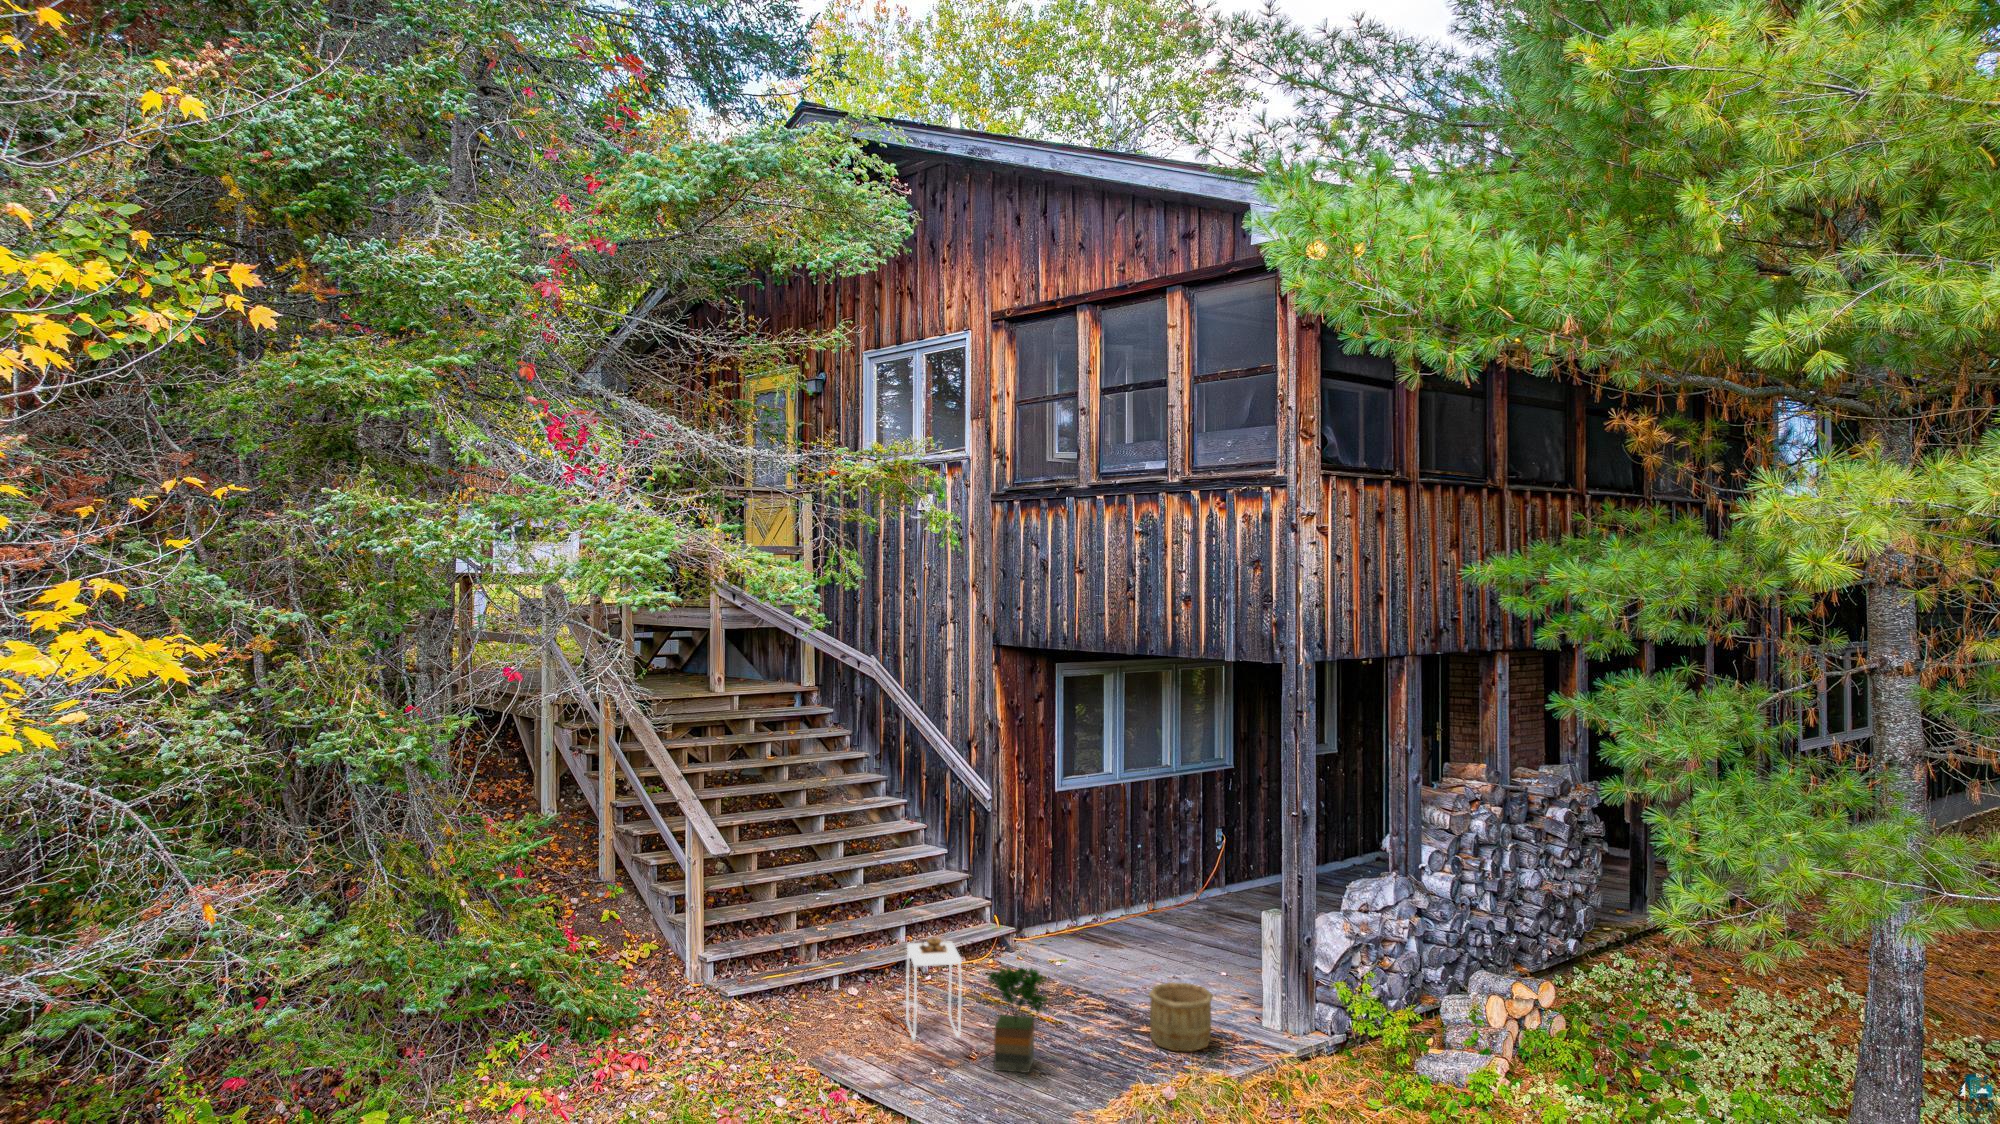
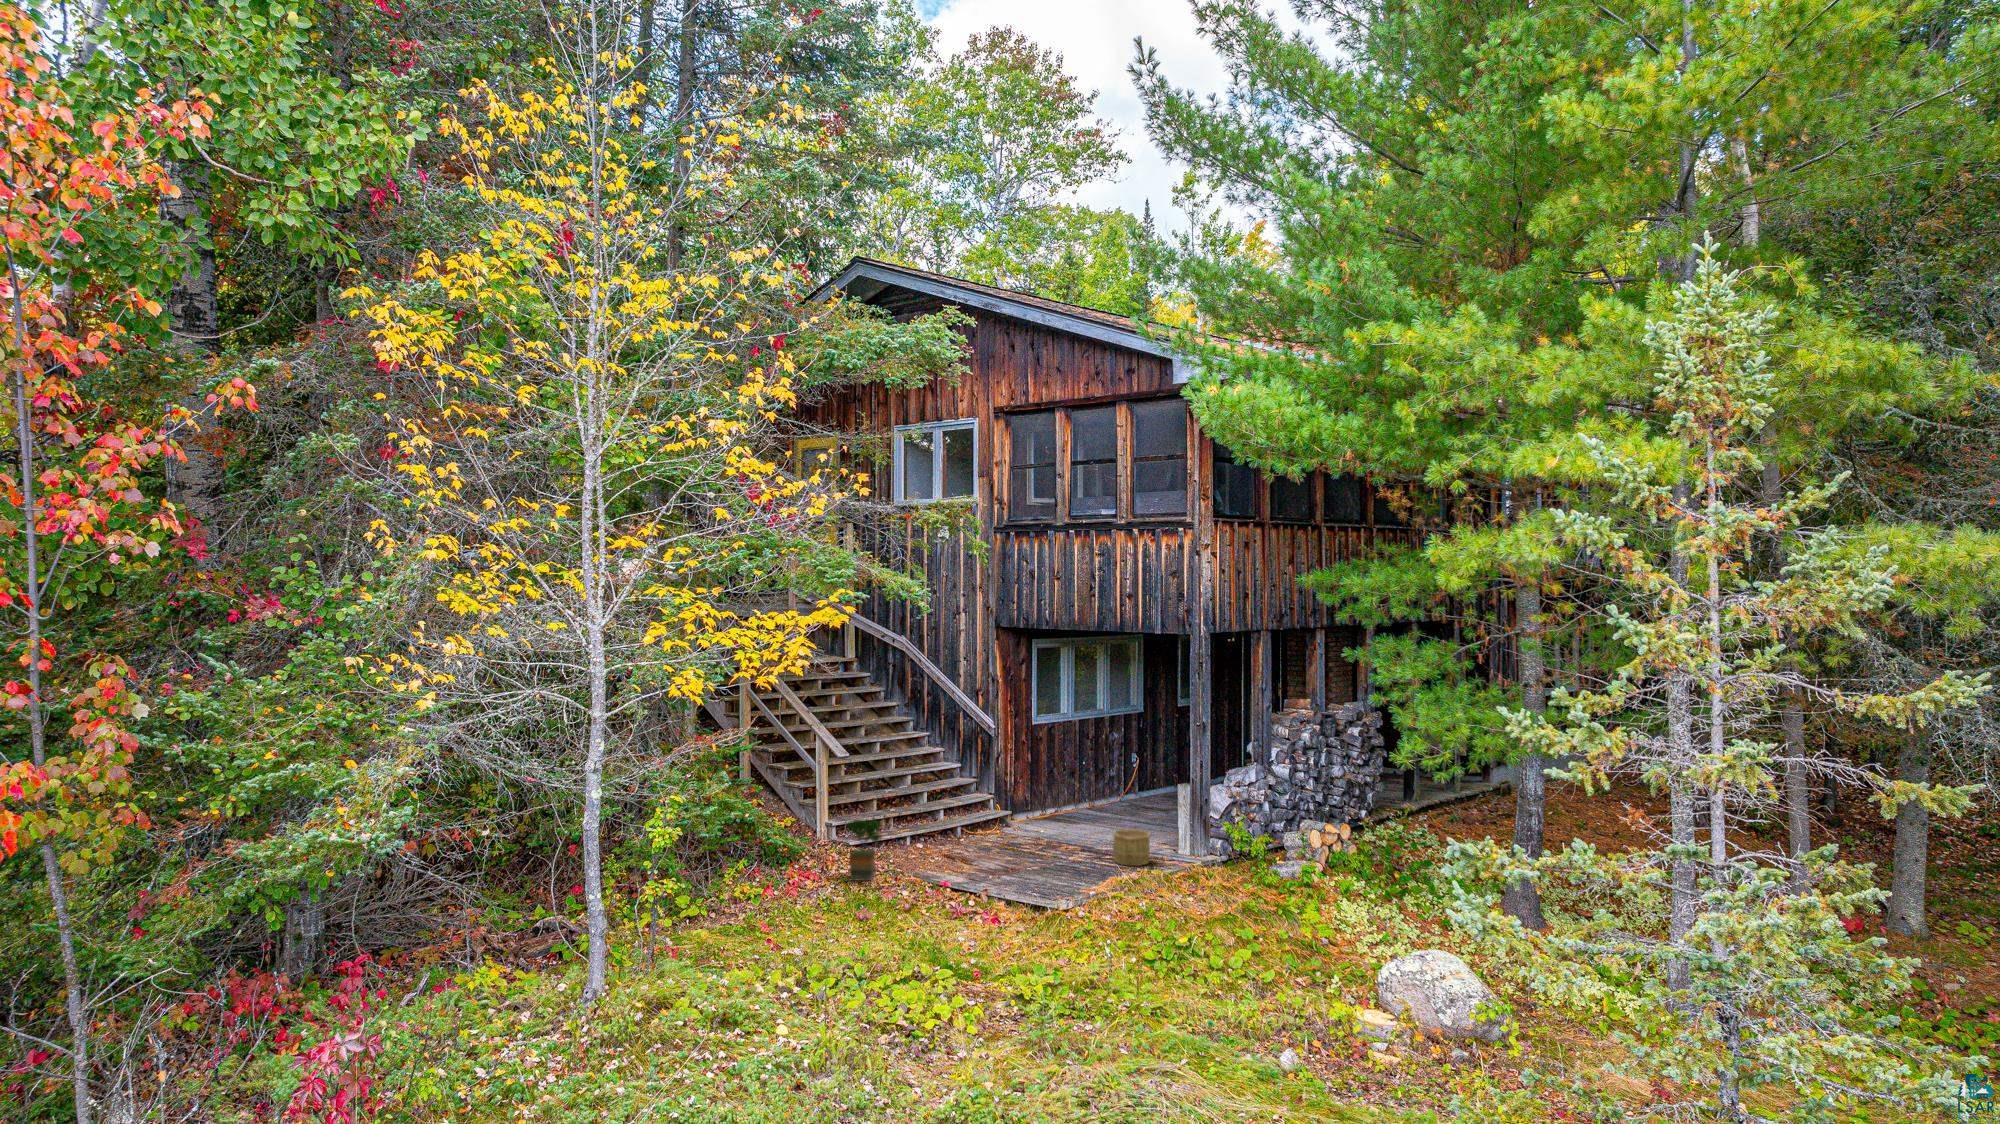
side table: present [906,938,962,1040] -> none [963,805,1002,865]
potted tree: present [988,966,1048,1073] -> present [846,819,883,881]

